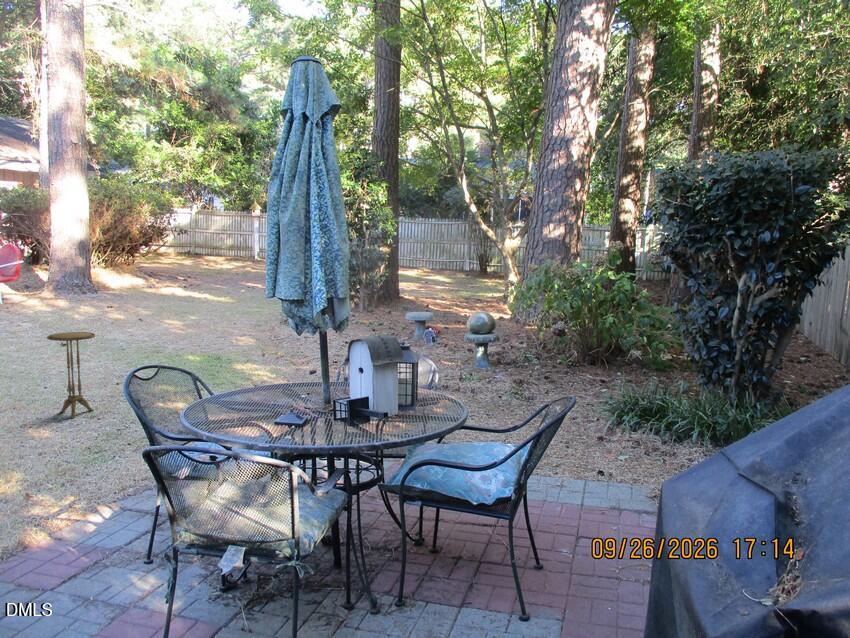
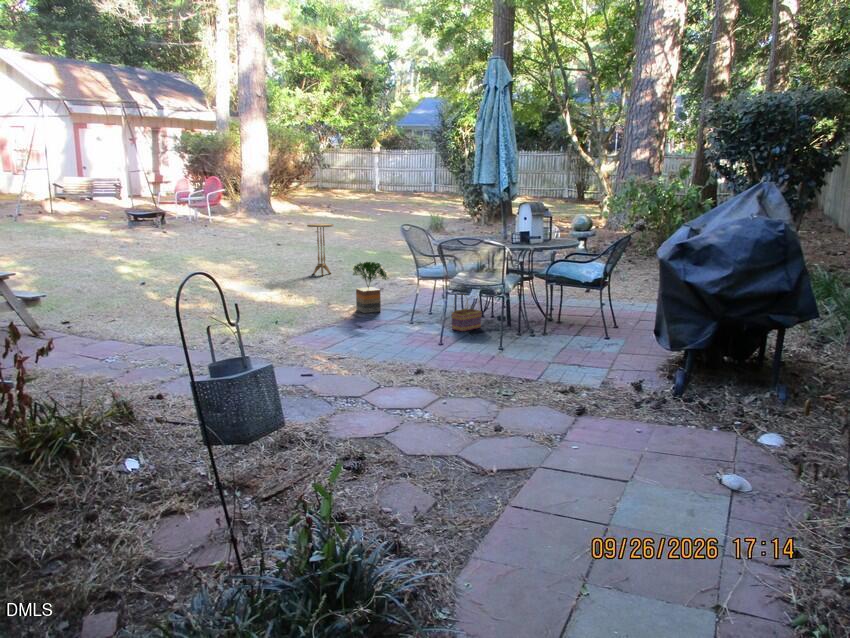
potted tree: none [34,433,112,542] -> present [353,262,388,313]
basket: none [201,530,271,620] -> present [452,295,482,331]

